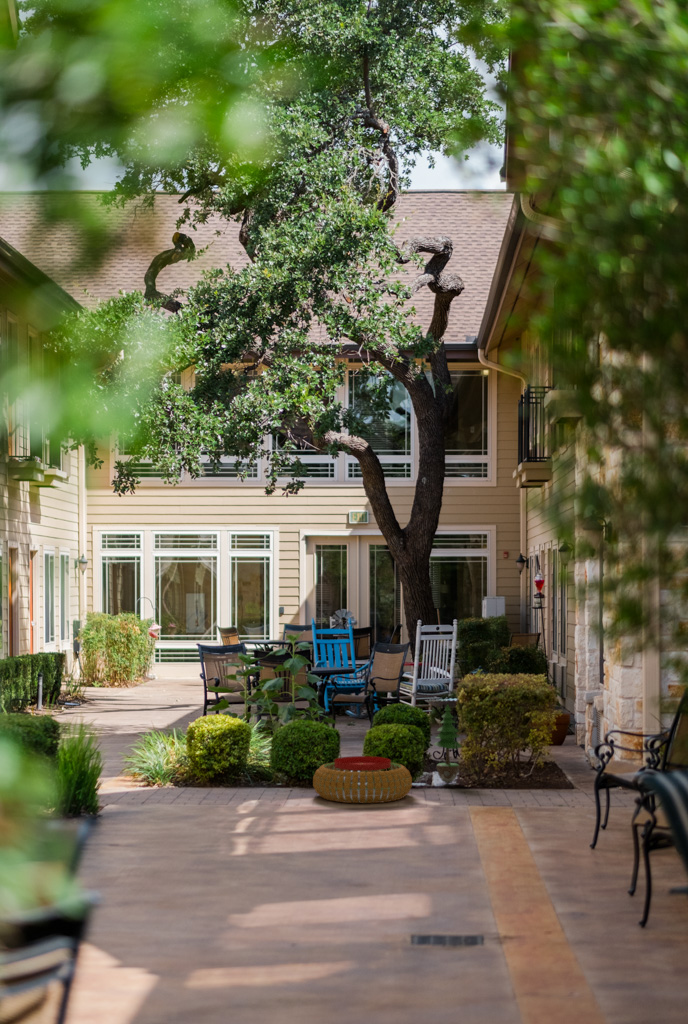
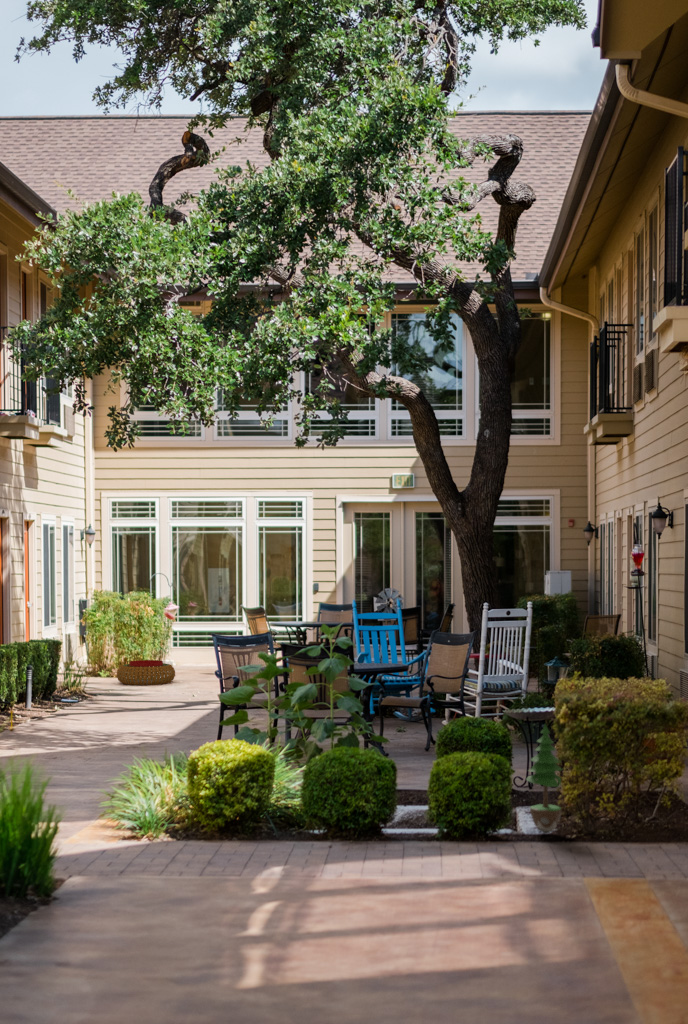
pouf: present [313,756,412,803] -> present [117,660,175,685]

